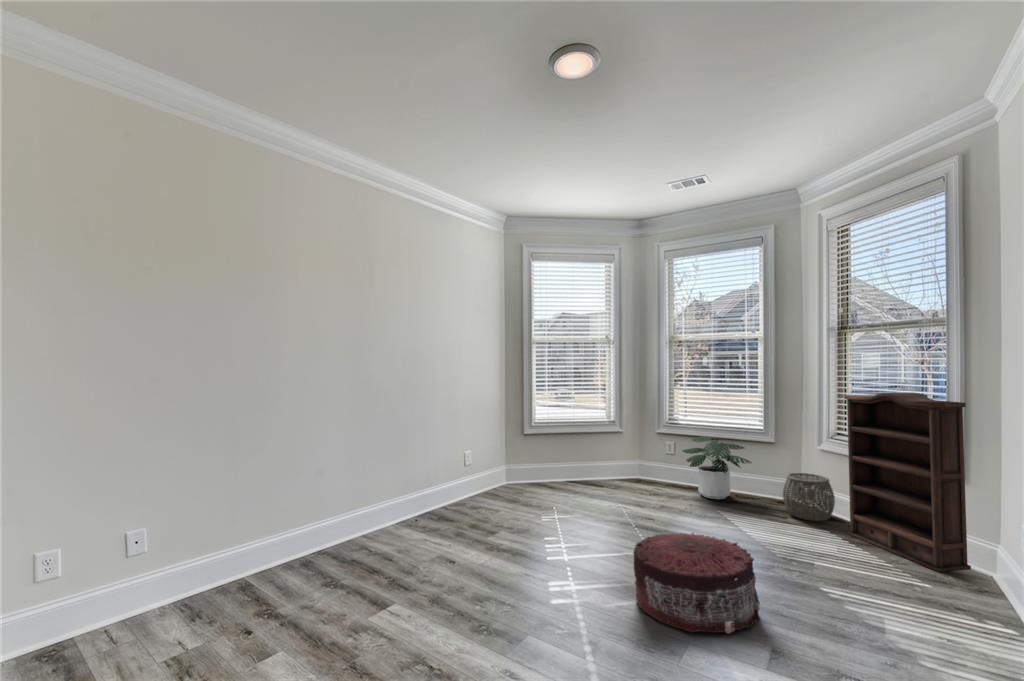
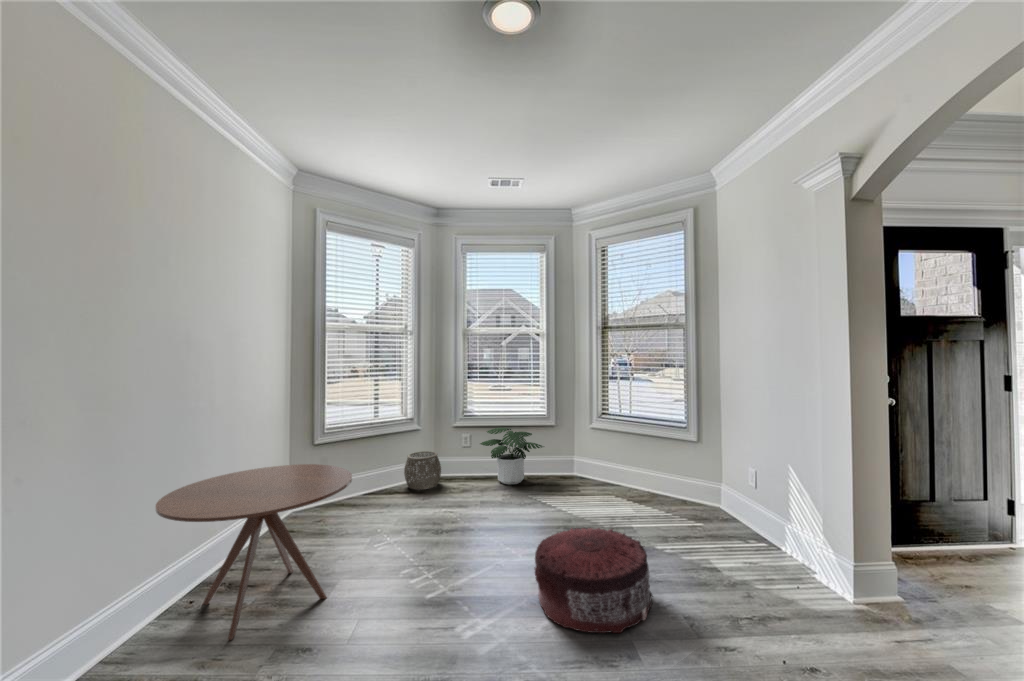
bookshelf: present [845,393,971,572] -> none [622,378,708,510]
round table: none [388,435,514,544] -> present [155,464,352,640]
woven basket: present [783,473,835,521] -> present [404,451,441,490]

